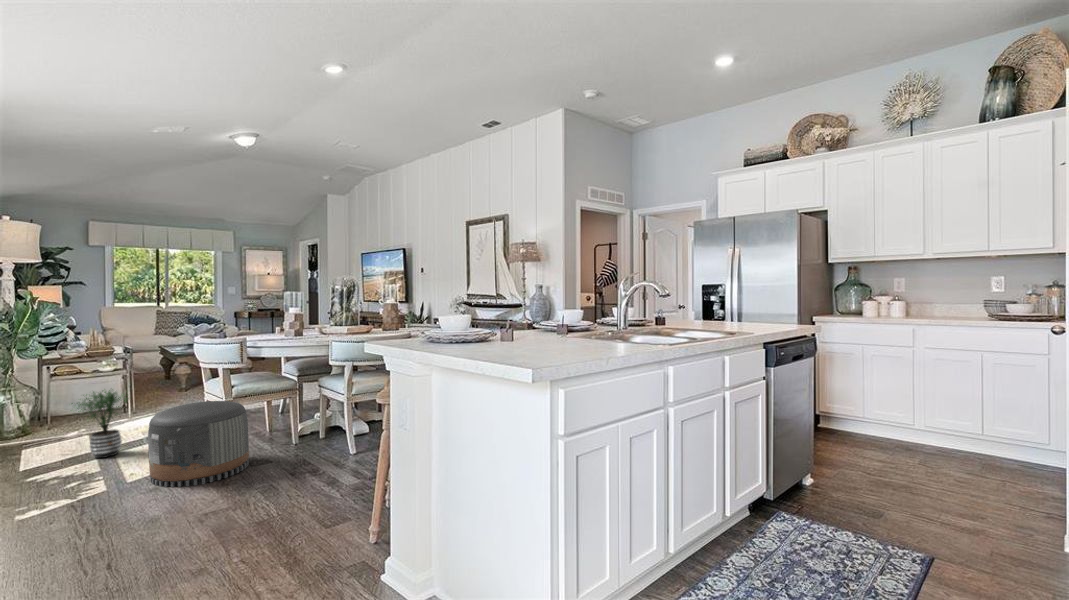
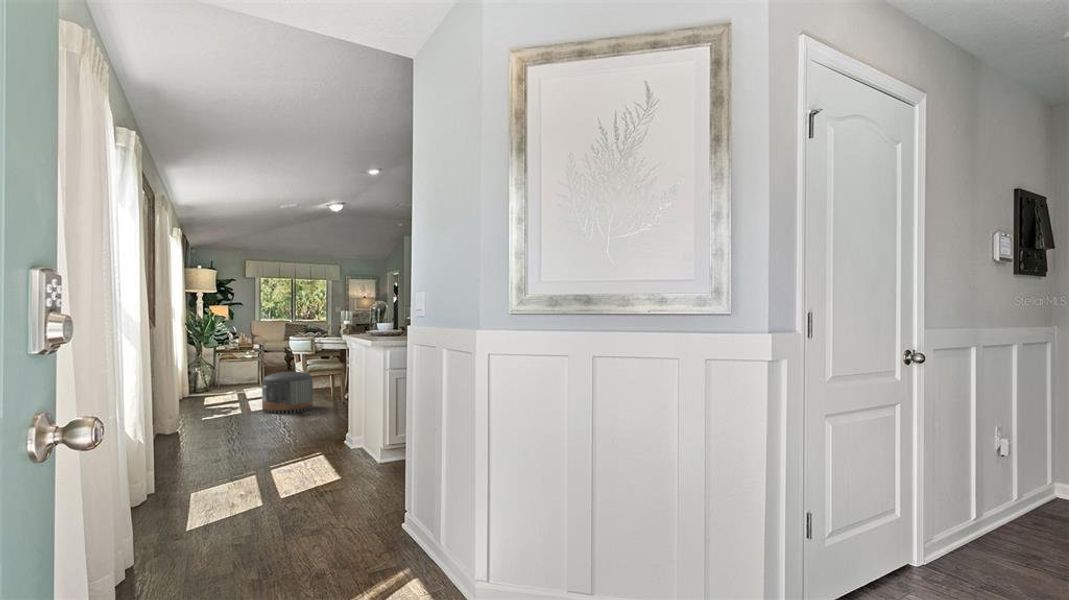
potted plant: present [72,390,129,458] -> none [227,364,258,403]

